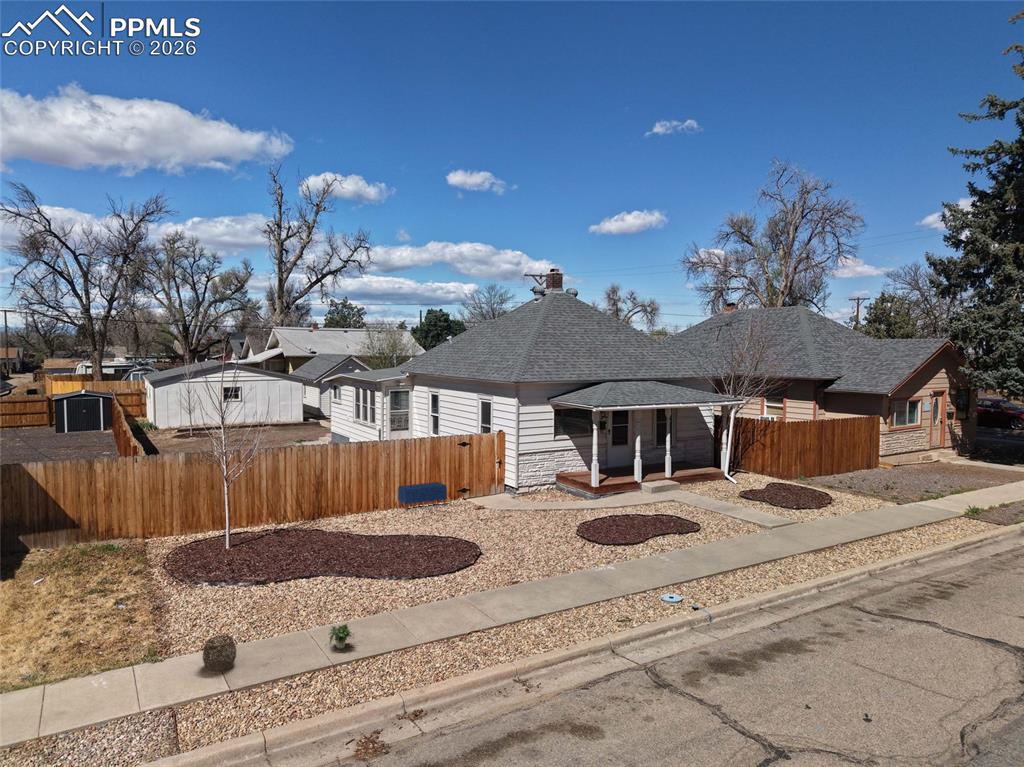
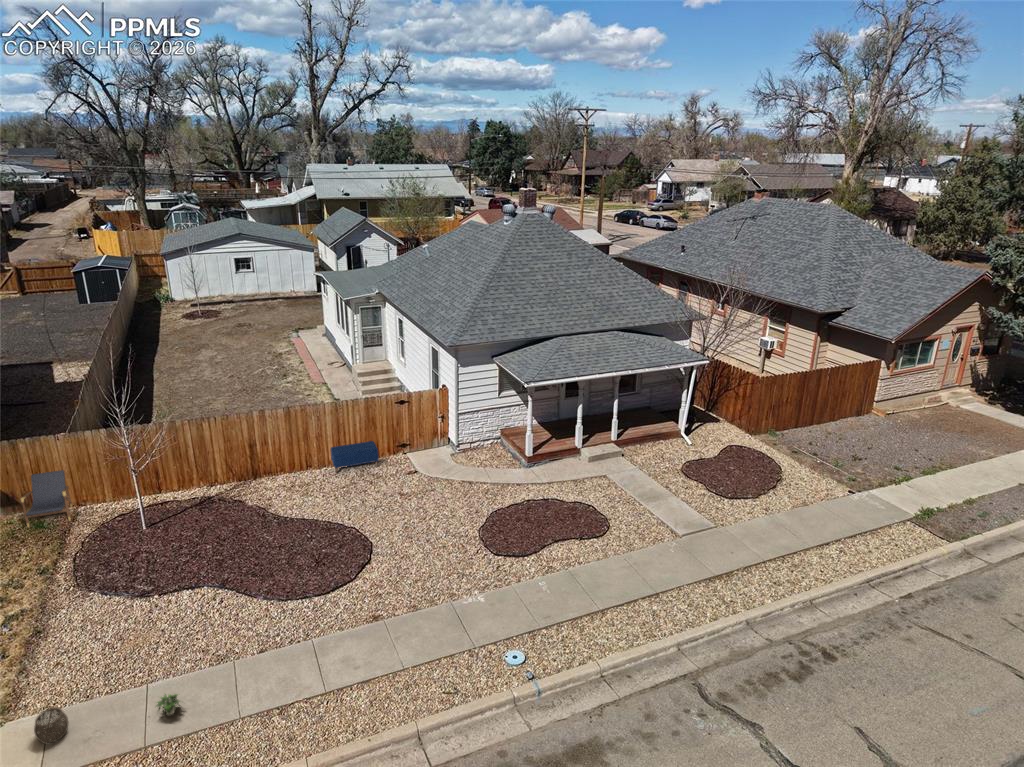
lounge chair: none [96,494,143,550] -> present [21,470,72,527]

